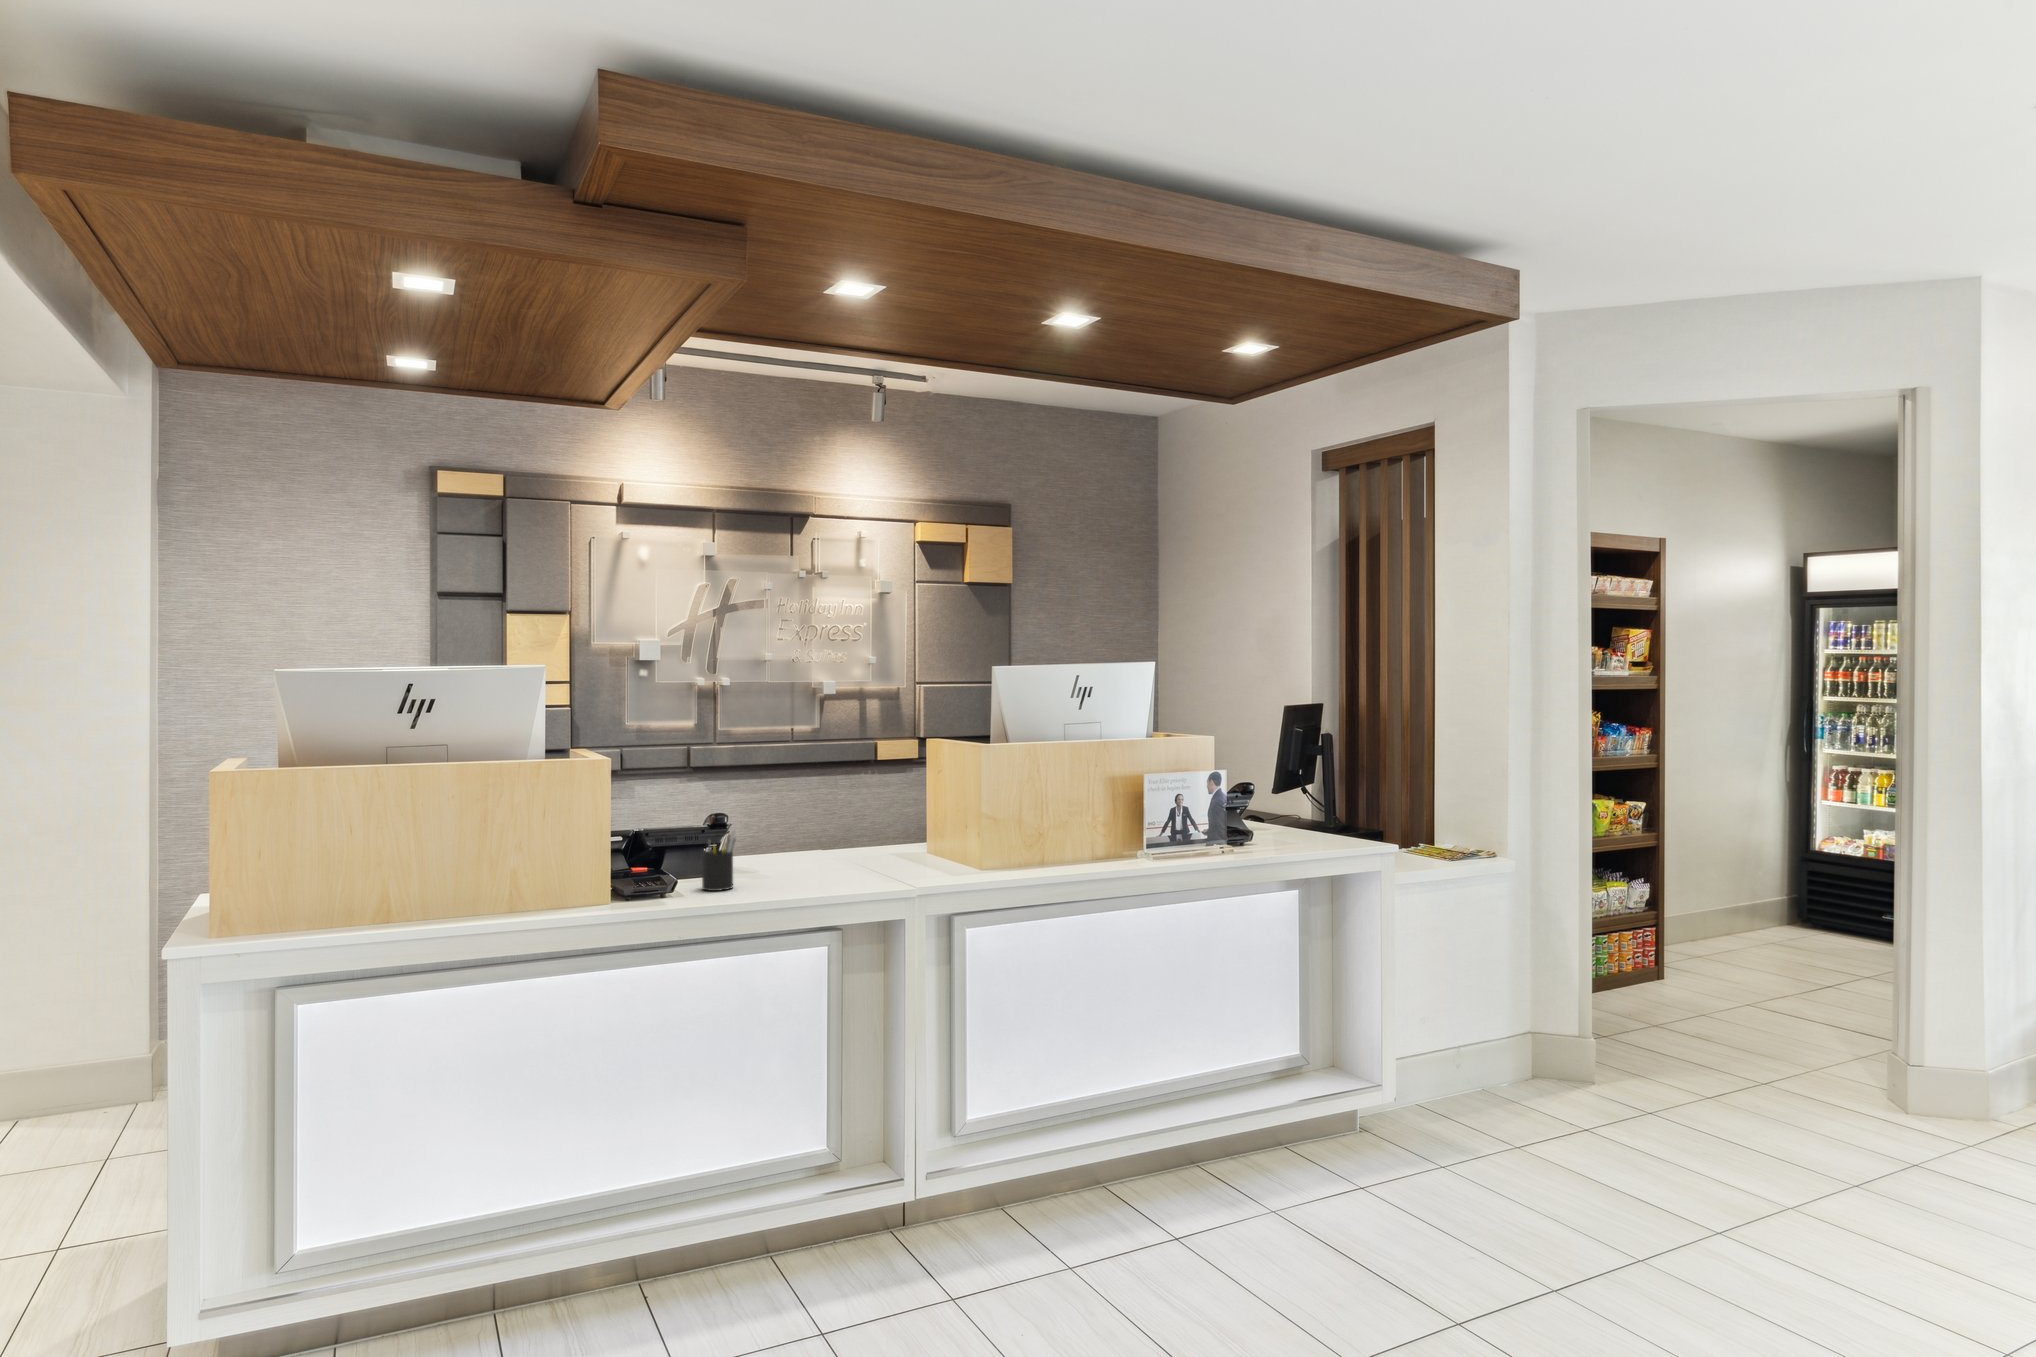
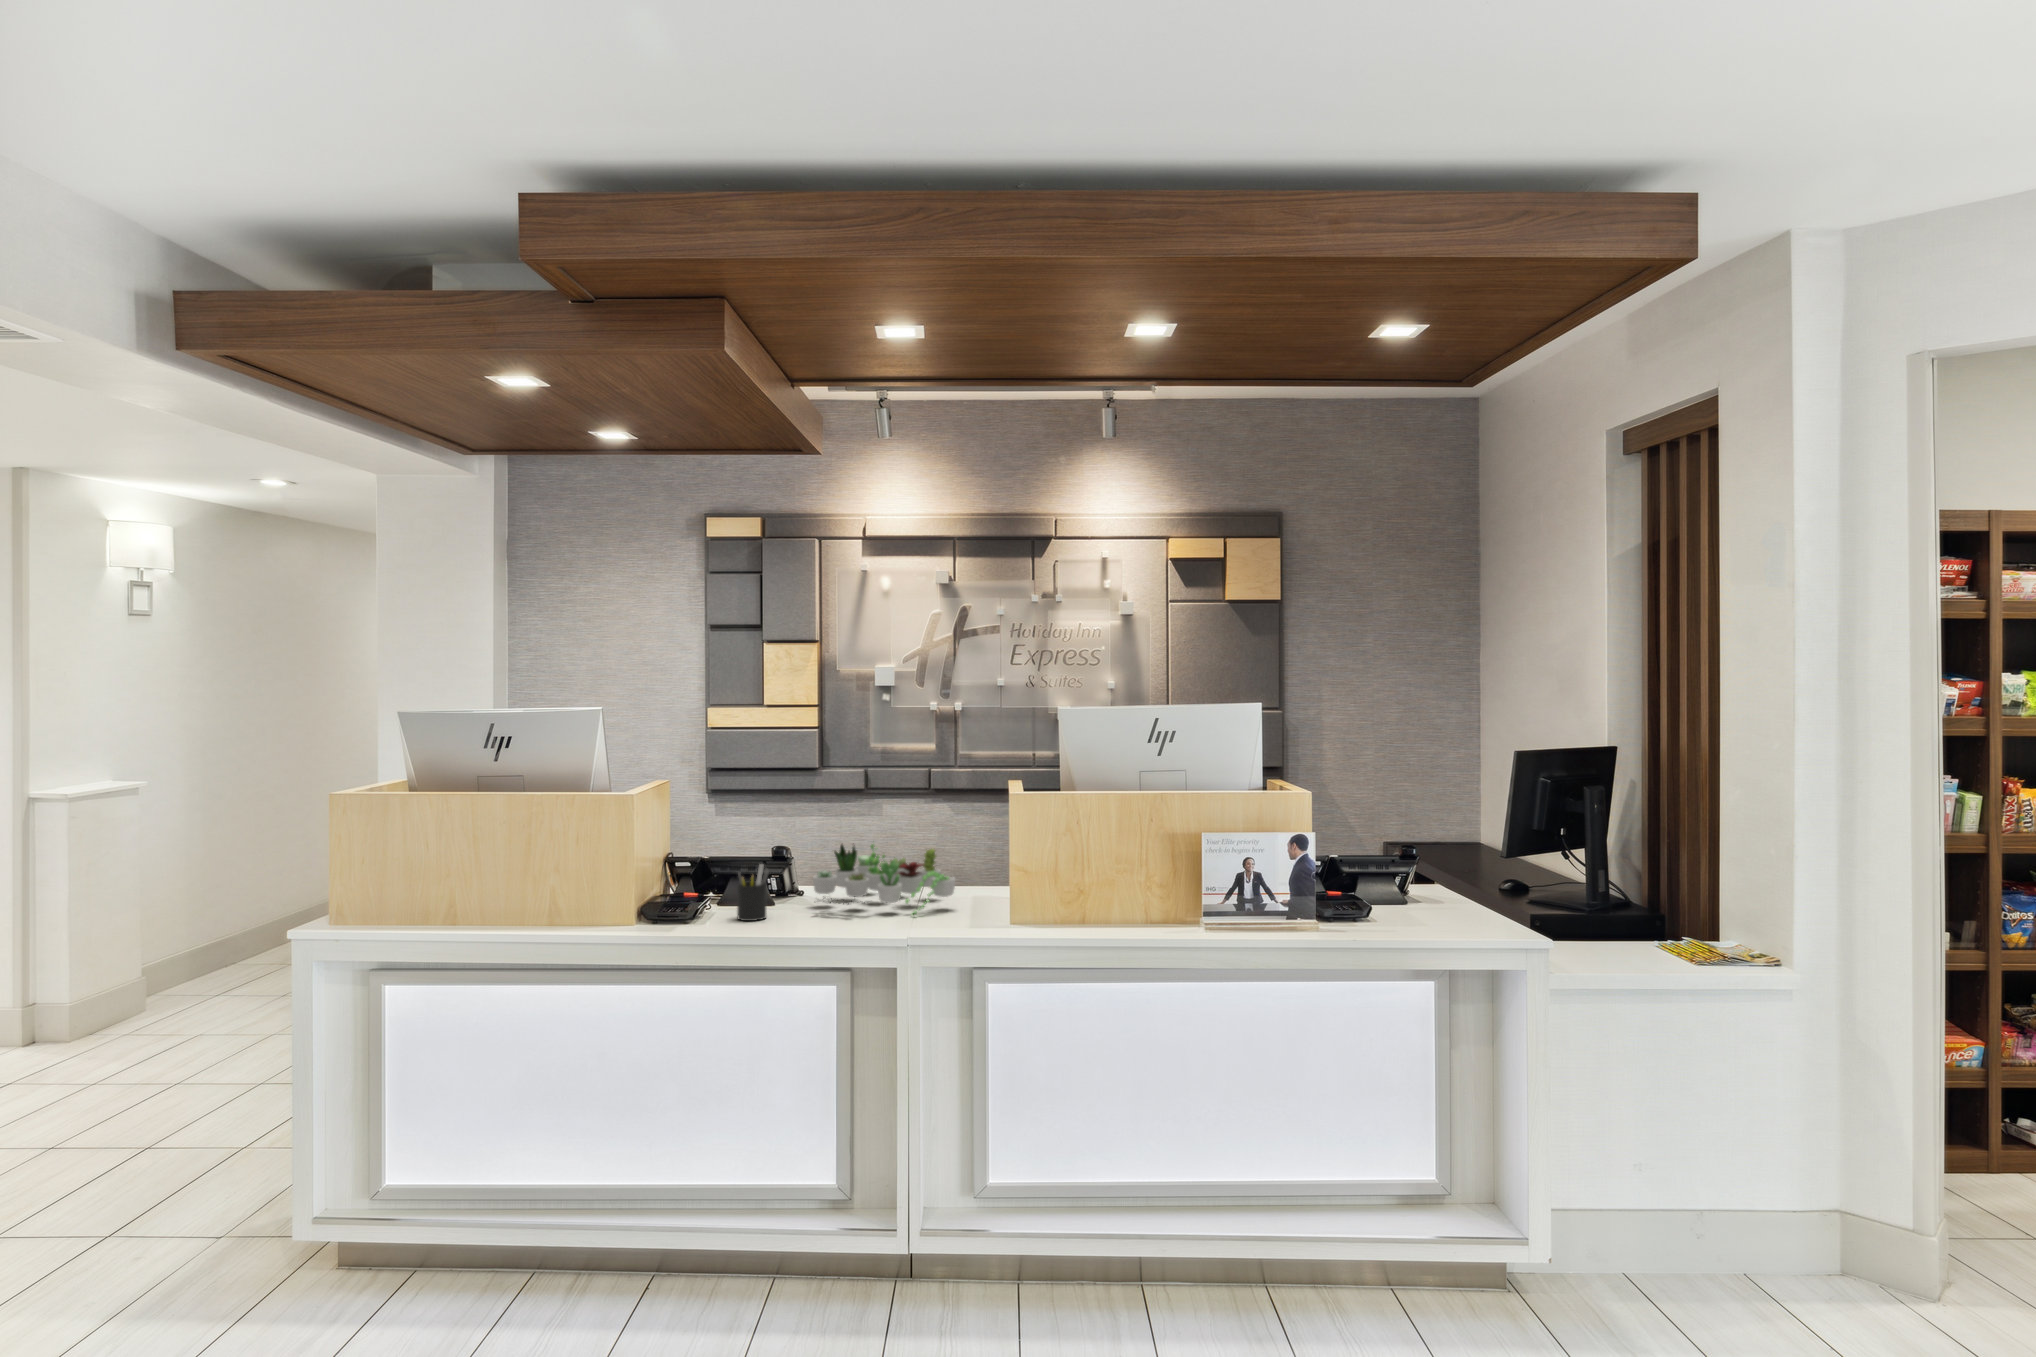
succulent plant: none [758,802,901,873] -> present [813,844,955,915]

